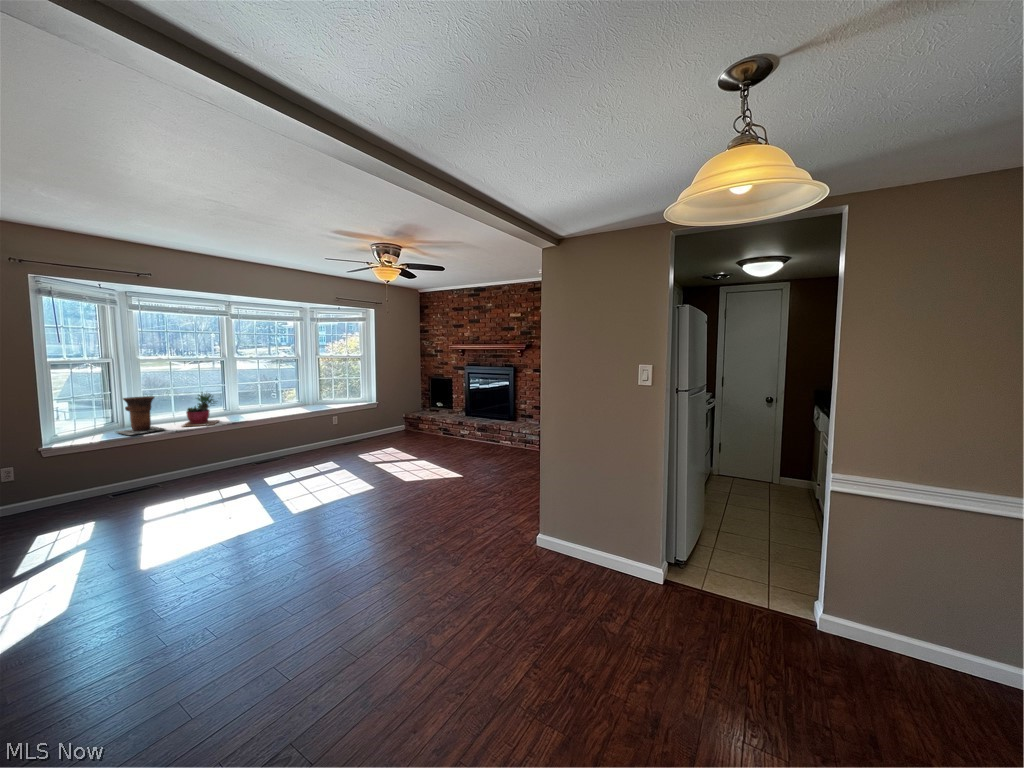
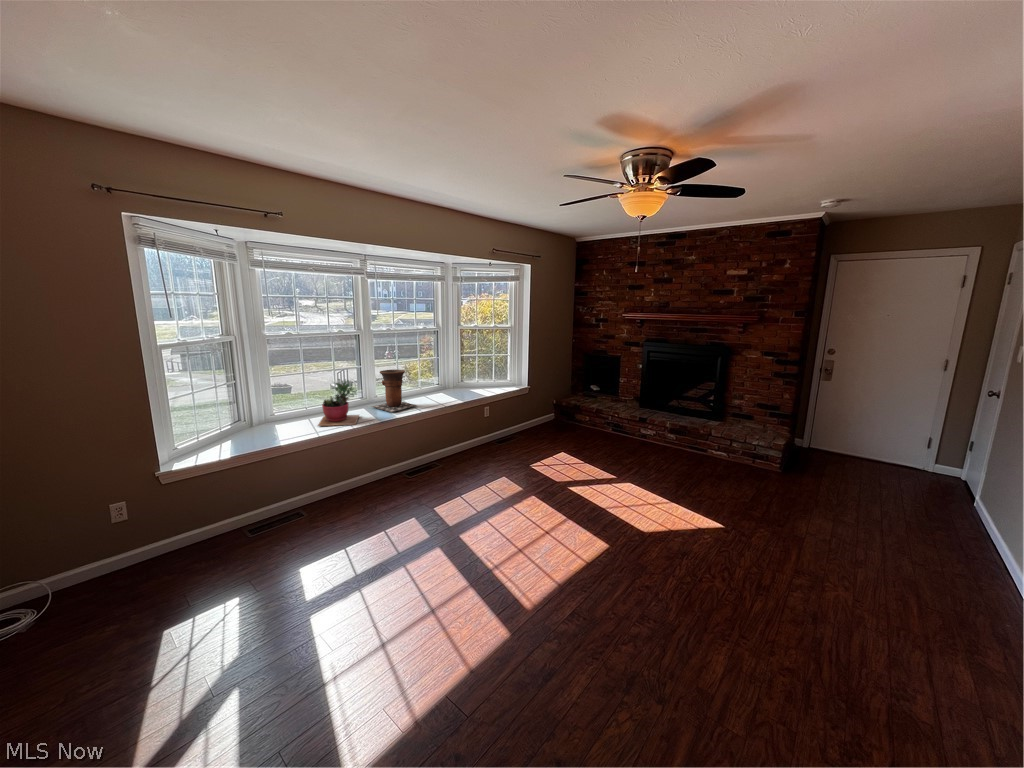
vase: present [116,396,164,435] -> present [372,369,416,412]

